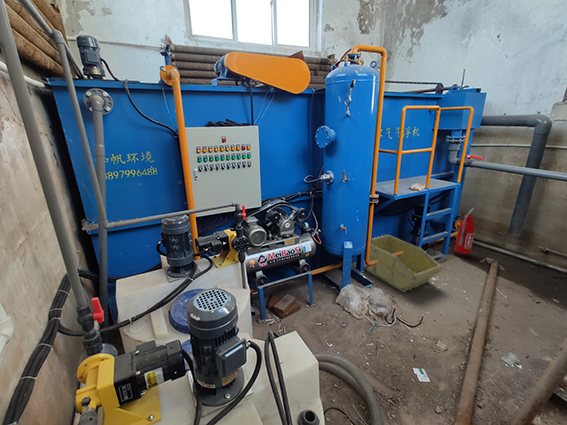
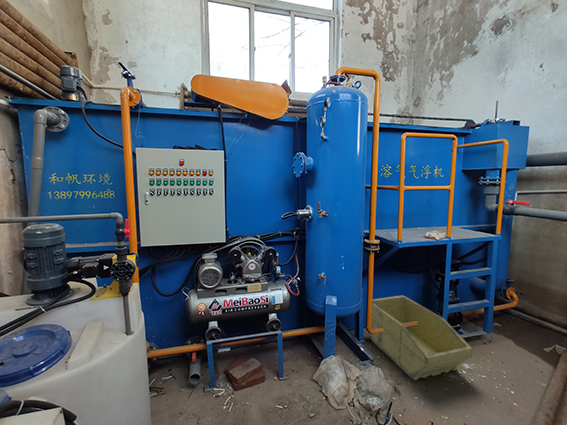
fire extinguisher: present [454,208,475,257] -> none [504,271,533,342]

